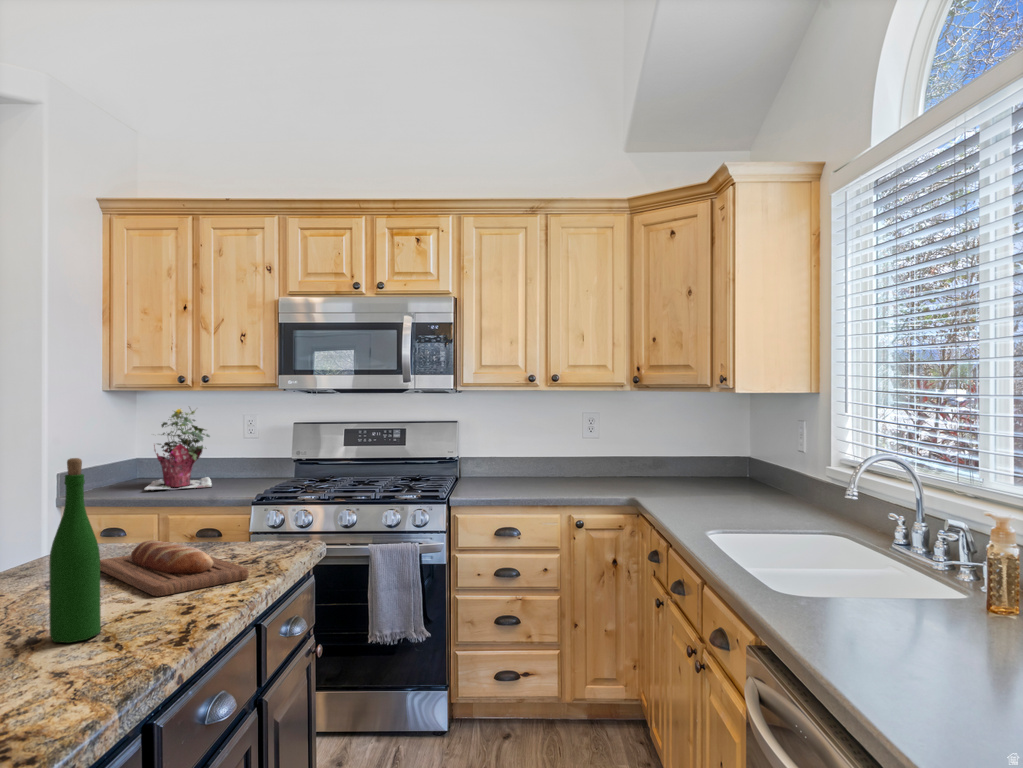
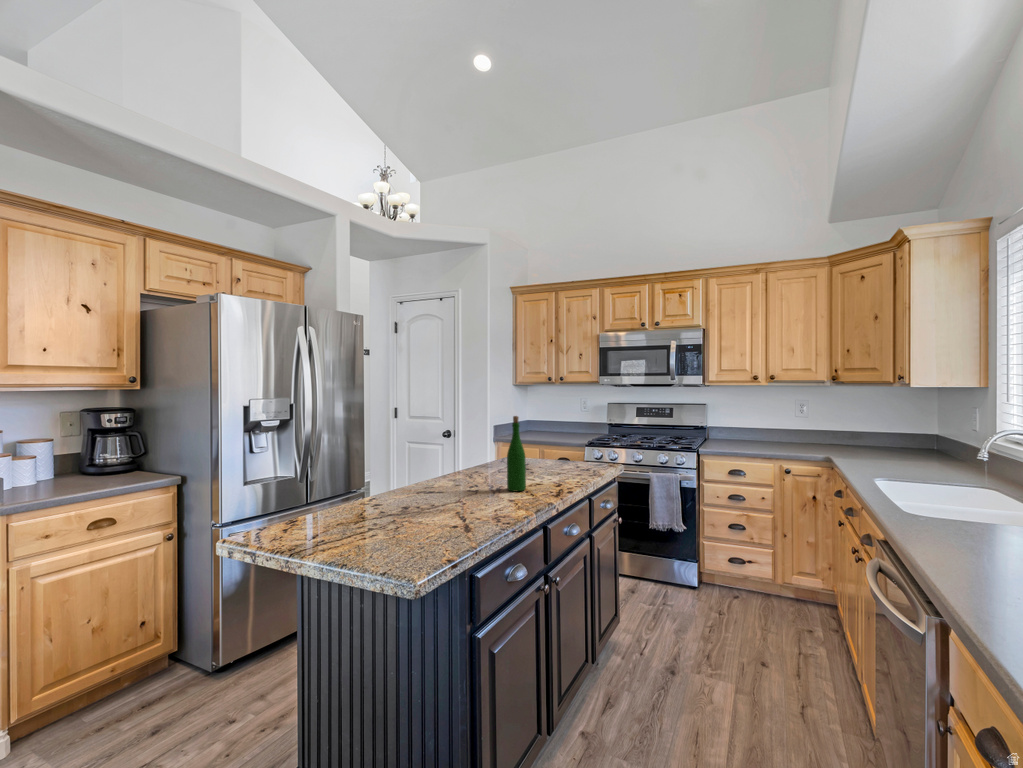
potted plant: present [145,409,213,490] -> none [533,393,567,437]
bread loaf: present [100,540,249,596] -> none [519,456,585,480]

